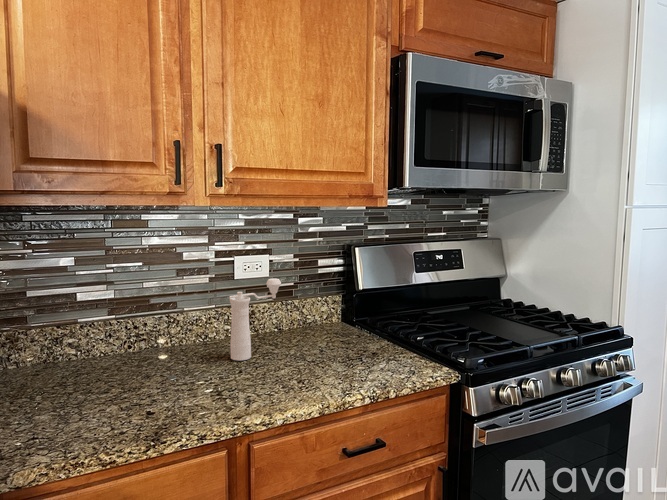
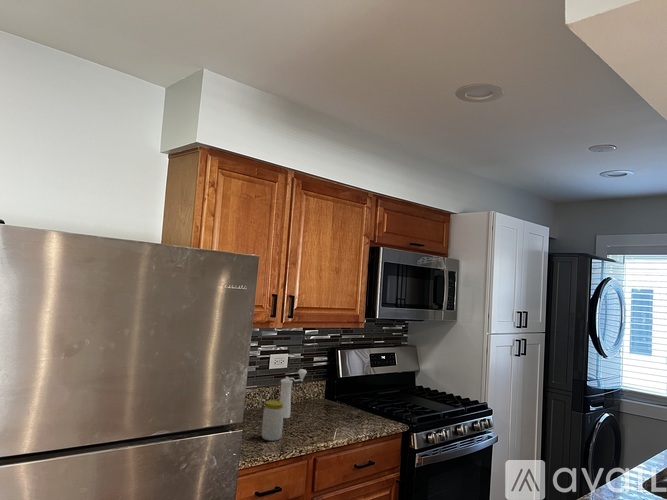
jar: none [150,336,191,411] -> present [262,400,284,440]

